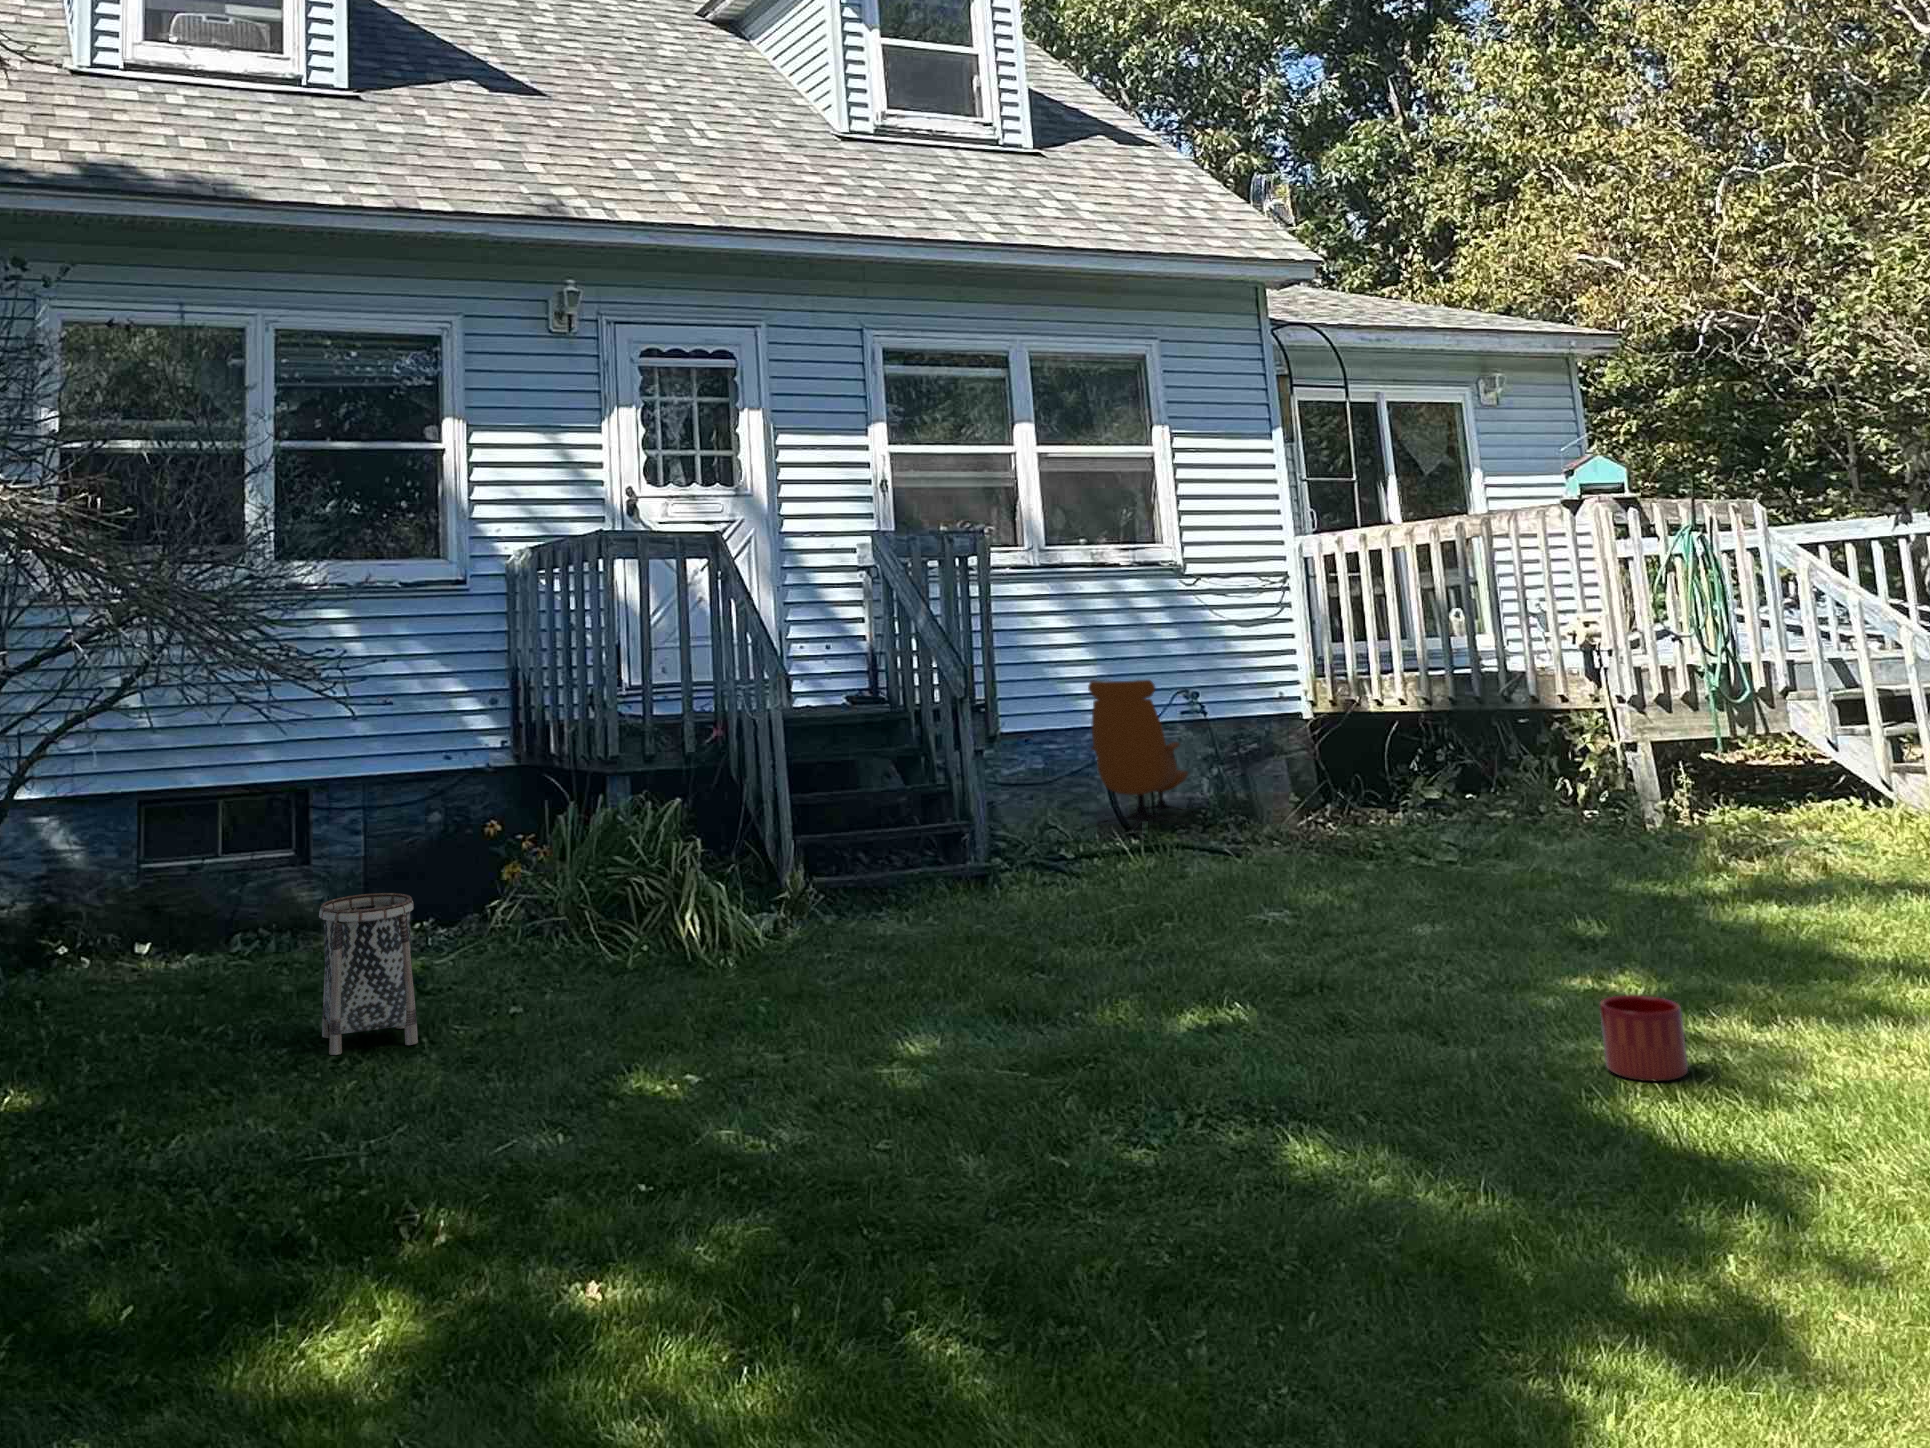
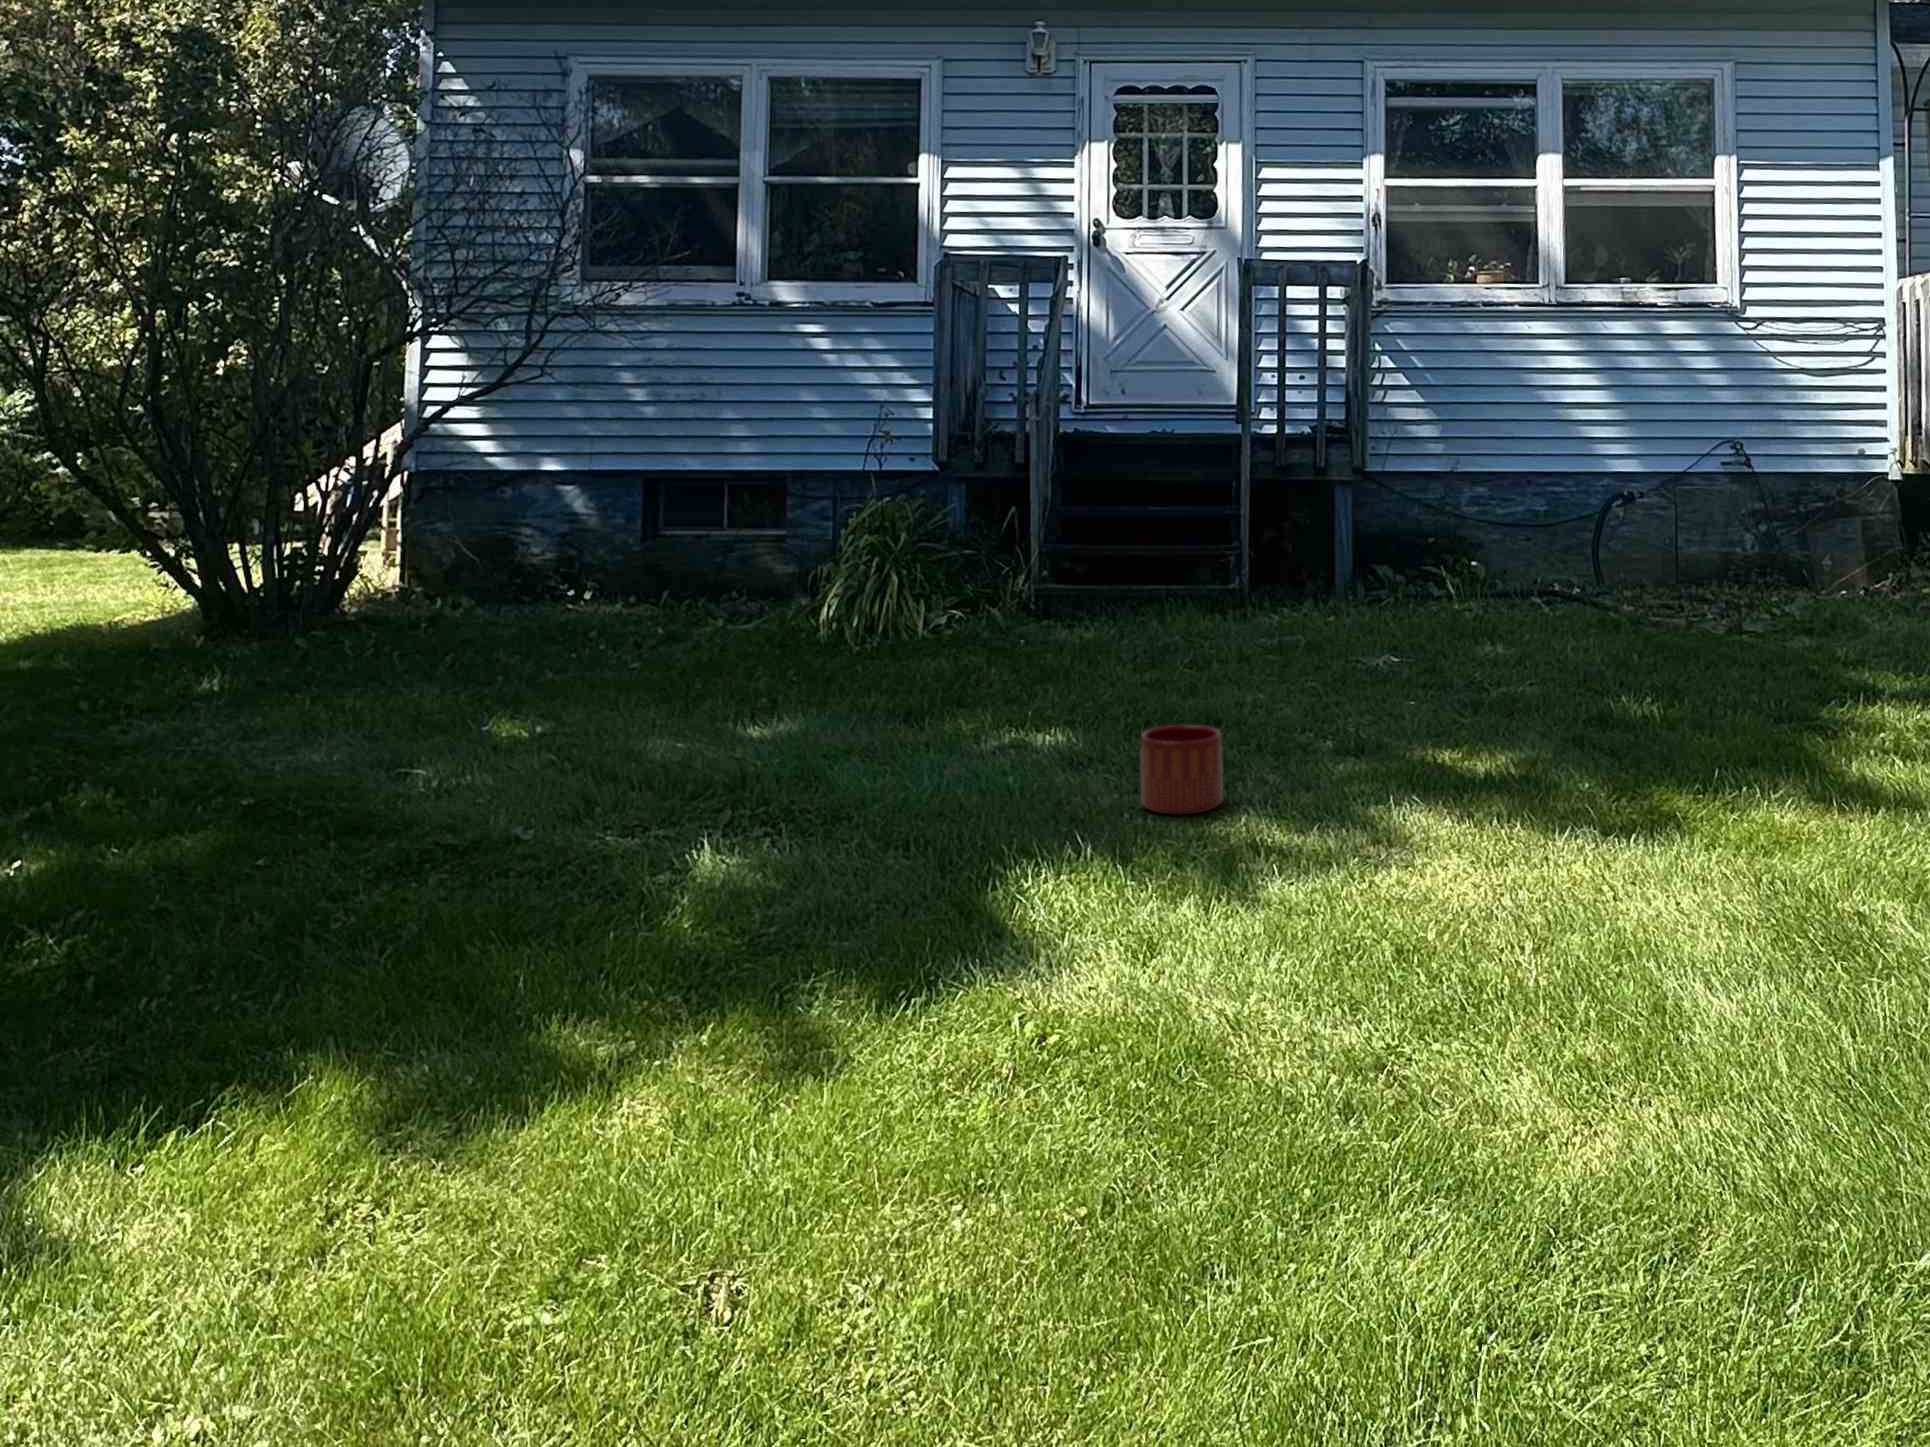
lounge chair: present [1088,680,1189,833] -> none [1536,417,1692,575]
basket: present [319,893,418,1055] -> none [453,527,555,648]

